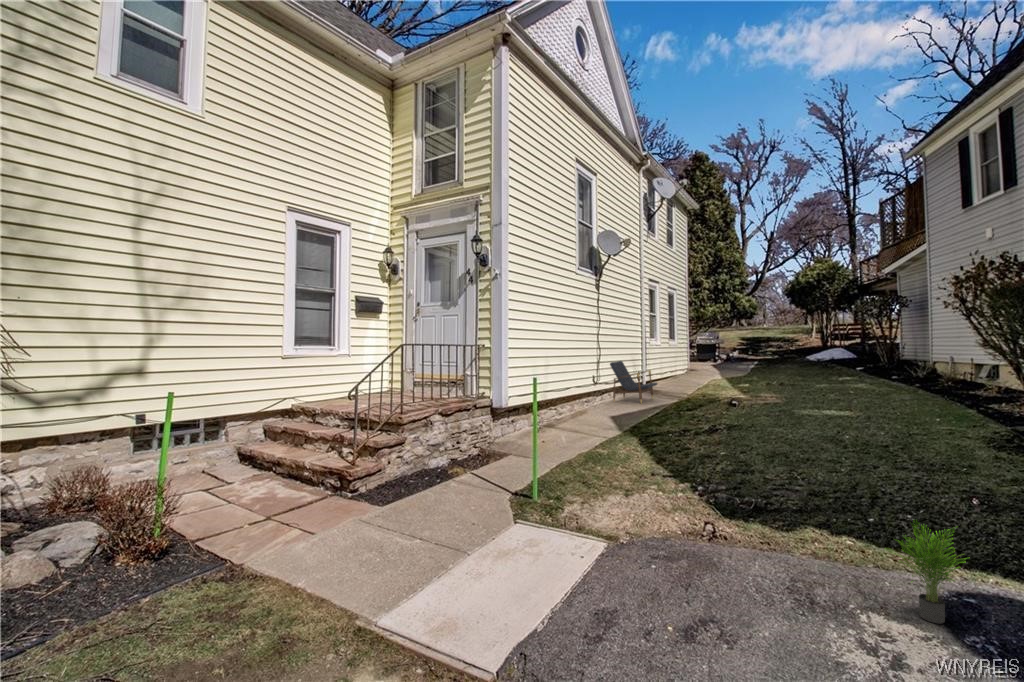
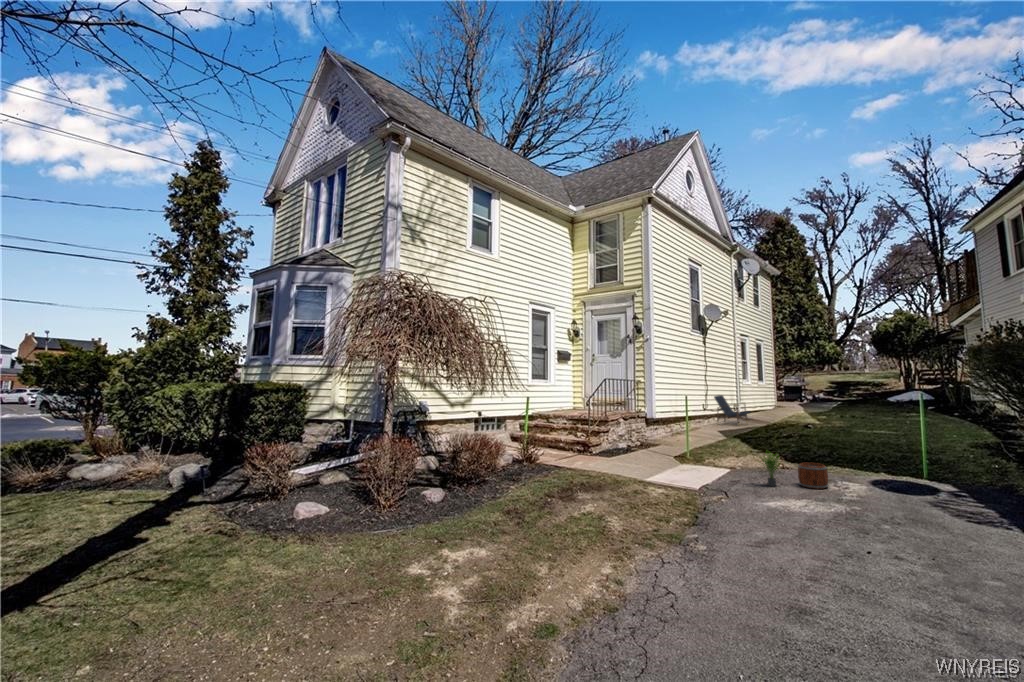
potted plant: present [895,528,962,624] -> present [762,454,779,486]
bucket: none [760,558,842,649] -> present [798,463,828,489]

